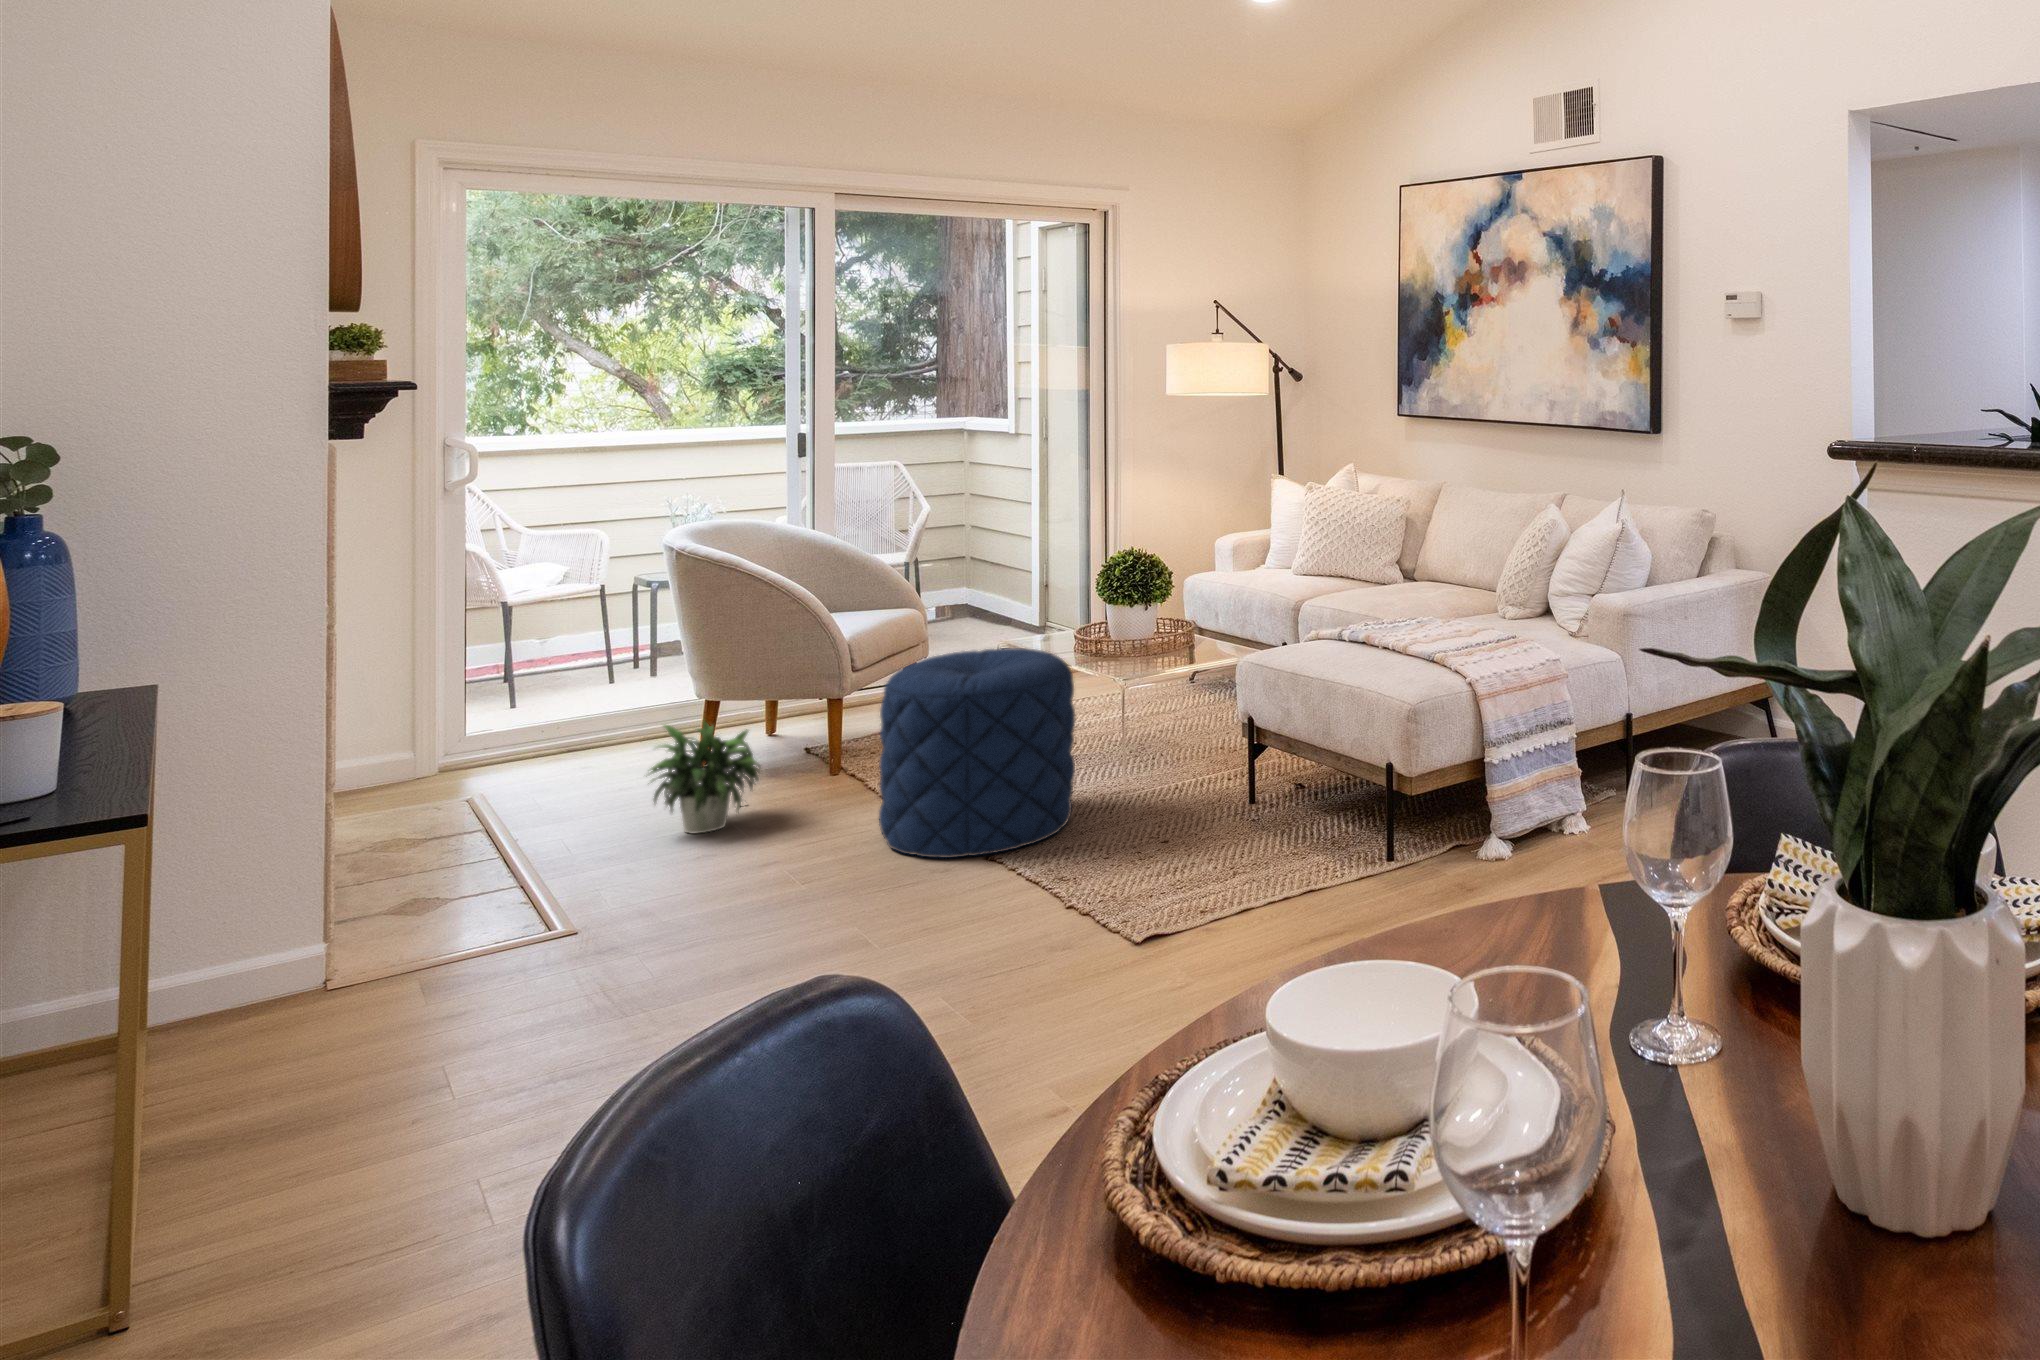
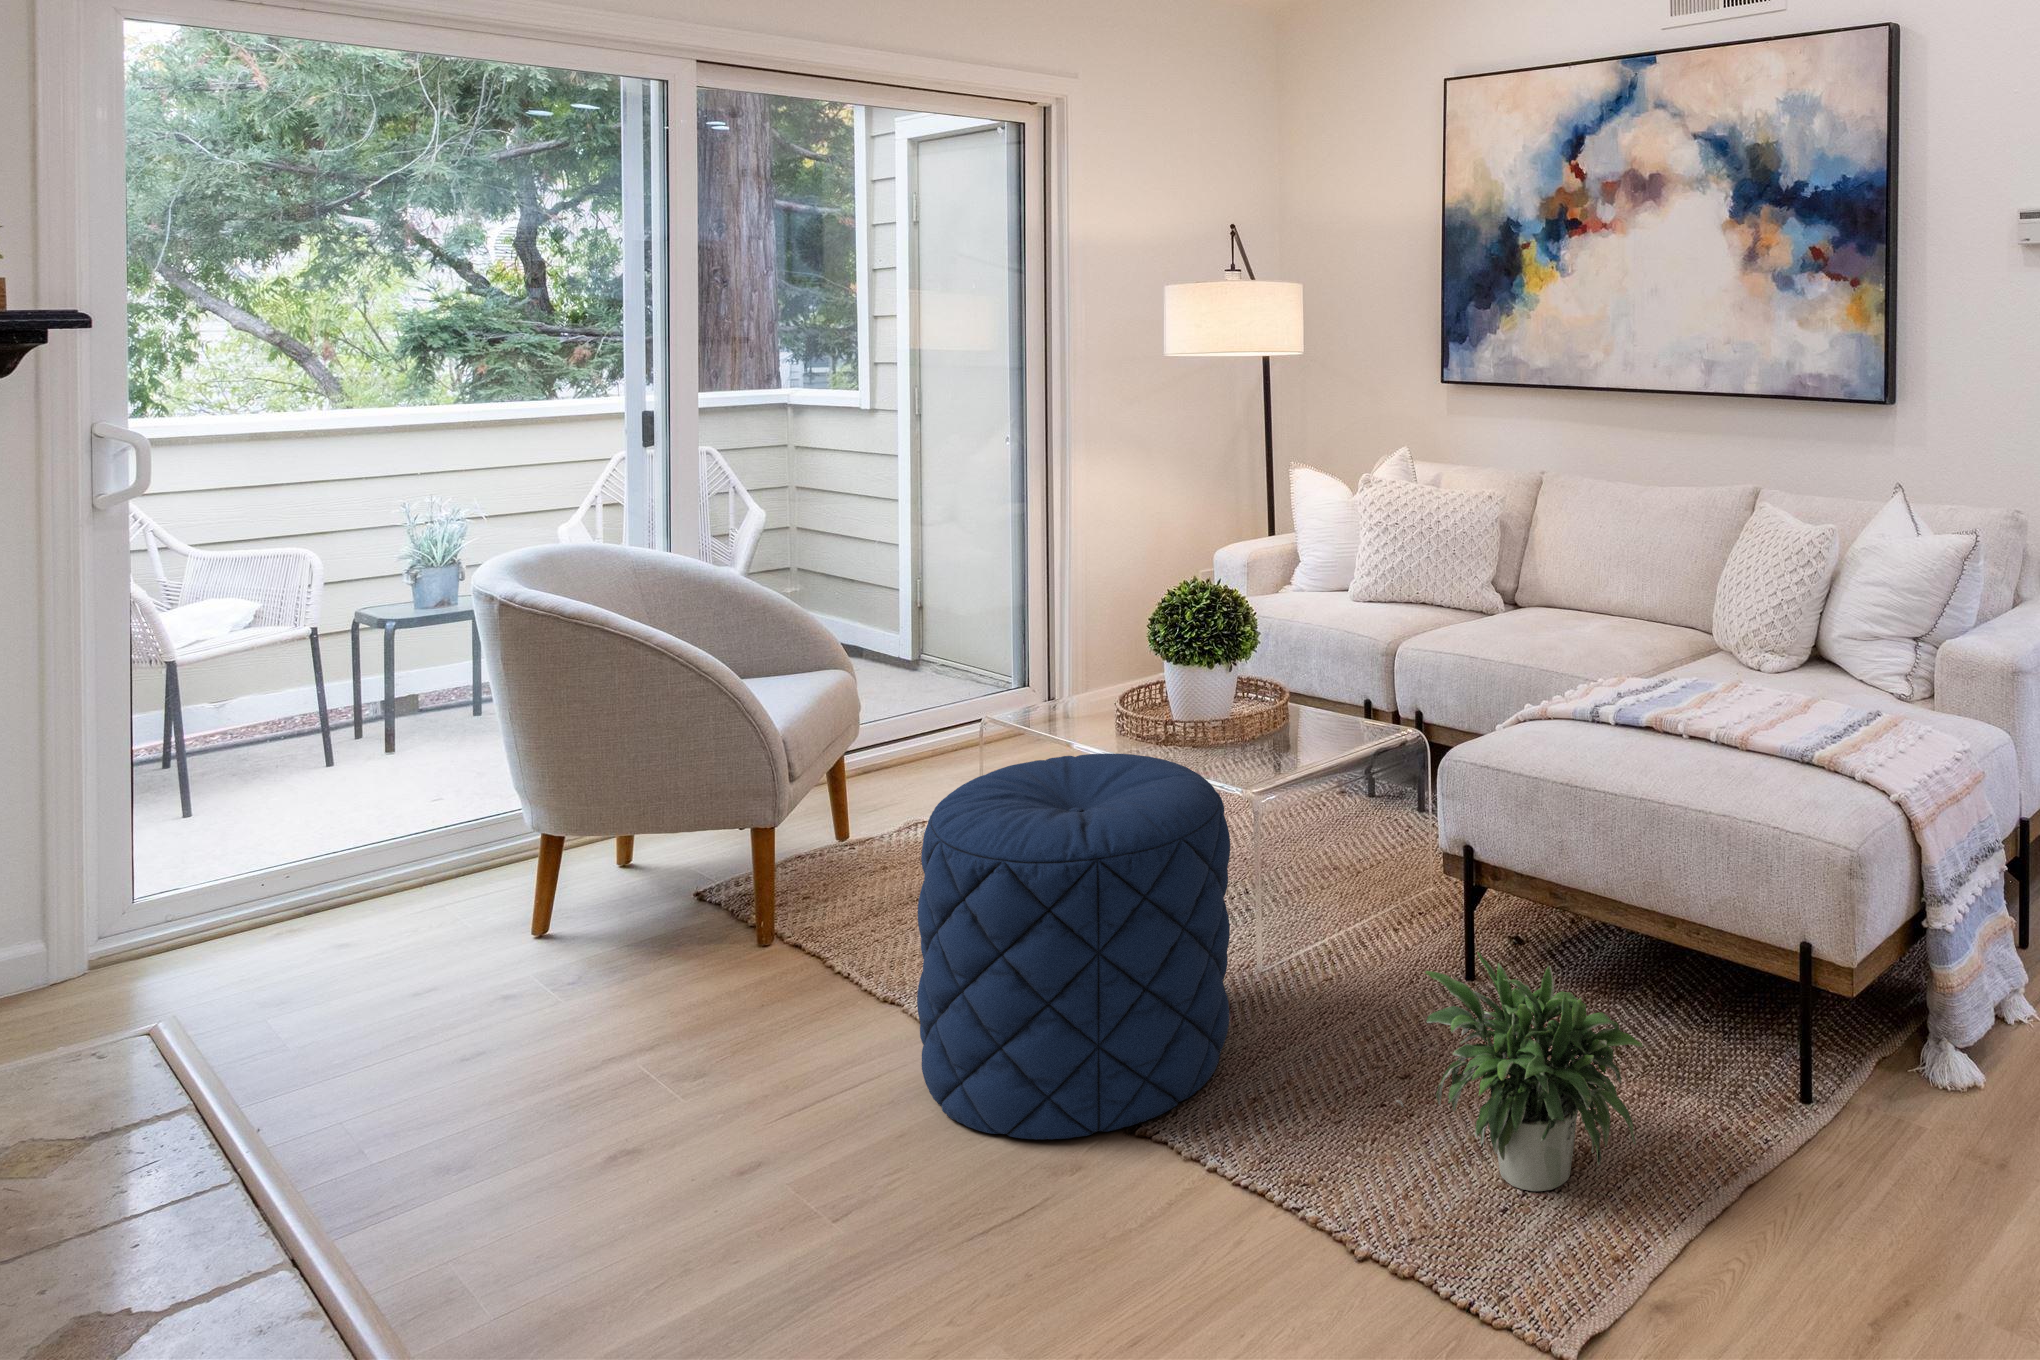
potted plant: present [650,721,760,834] -> present [1396,951,1643,1191]

